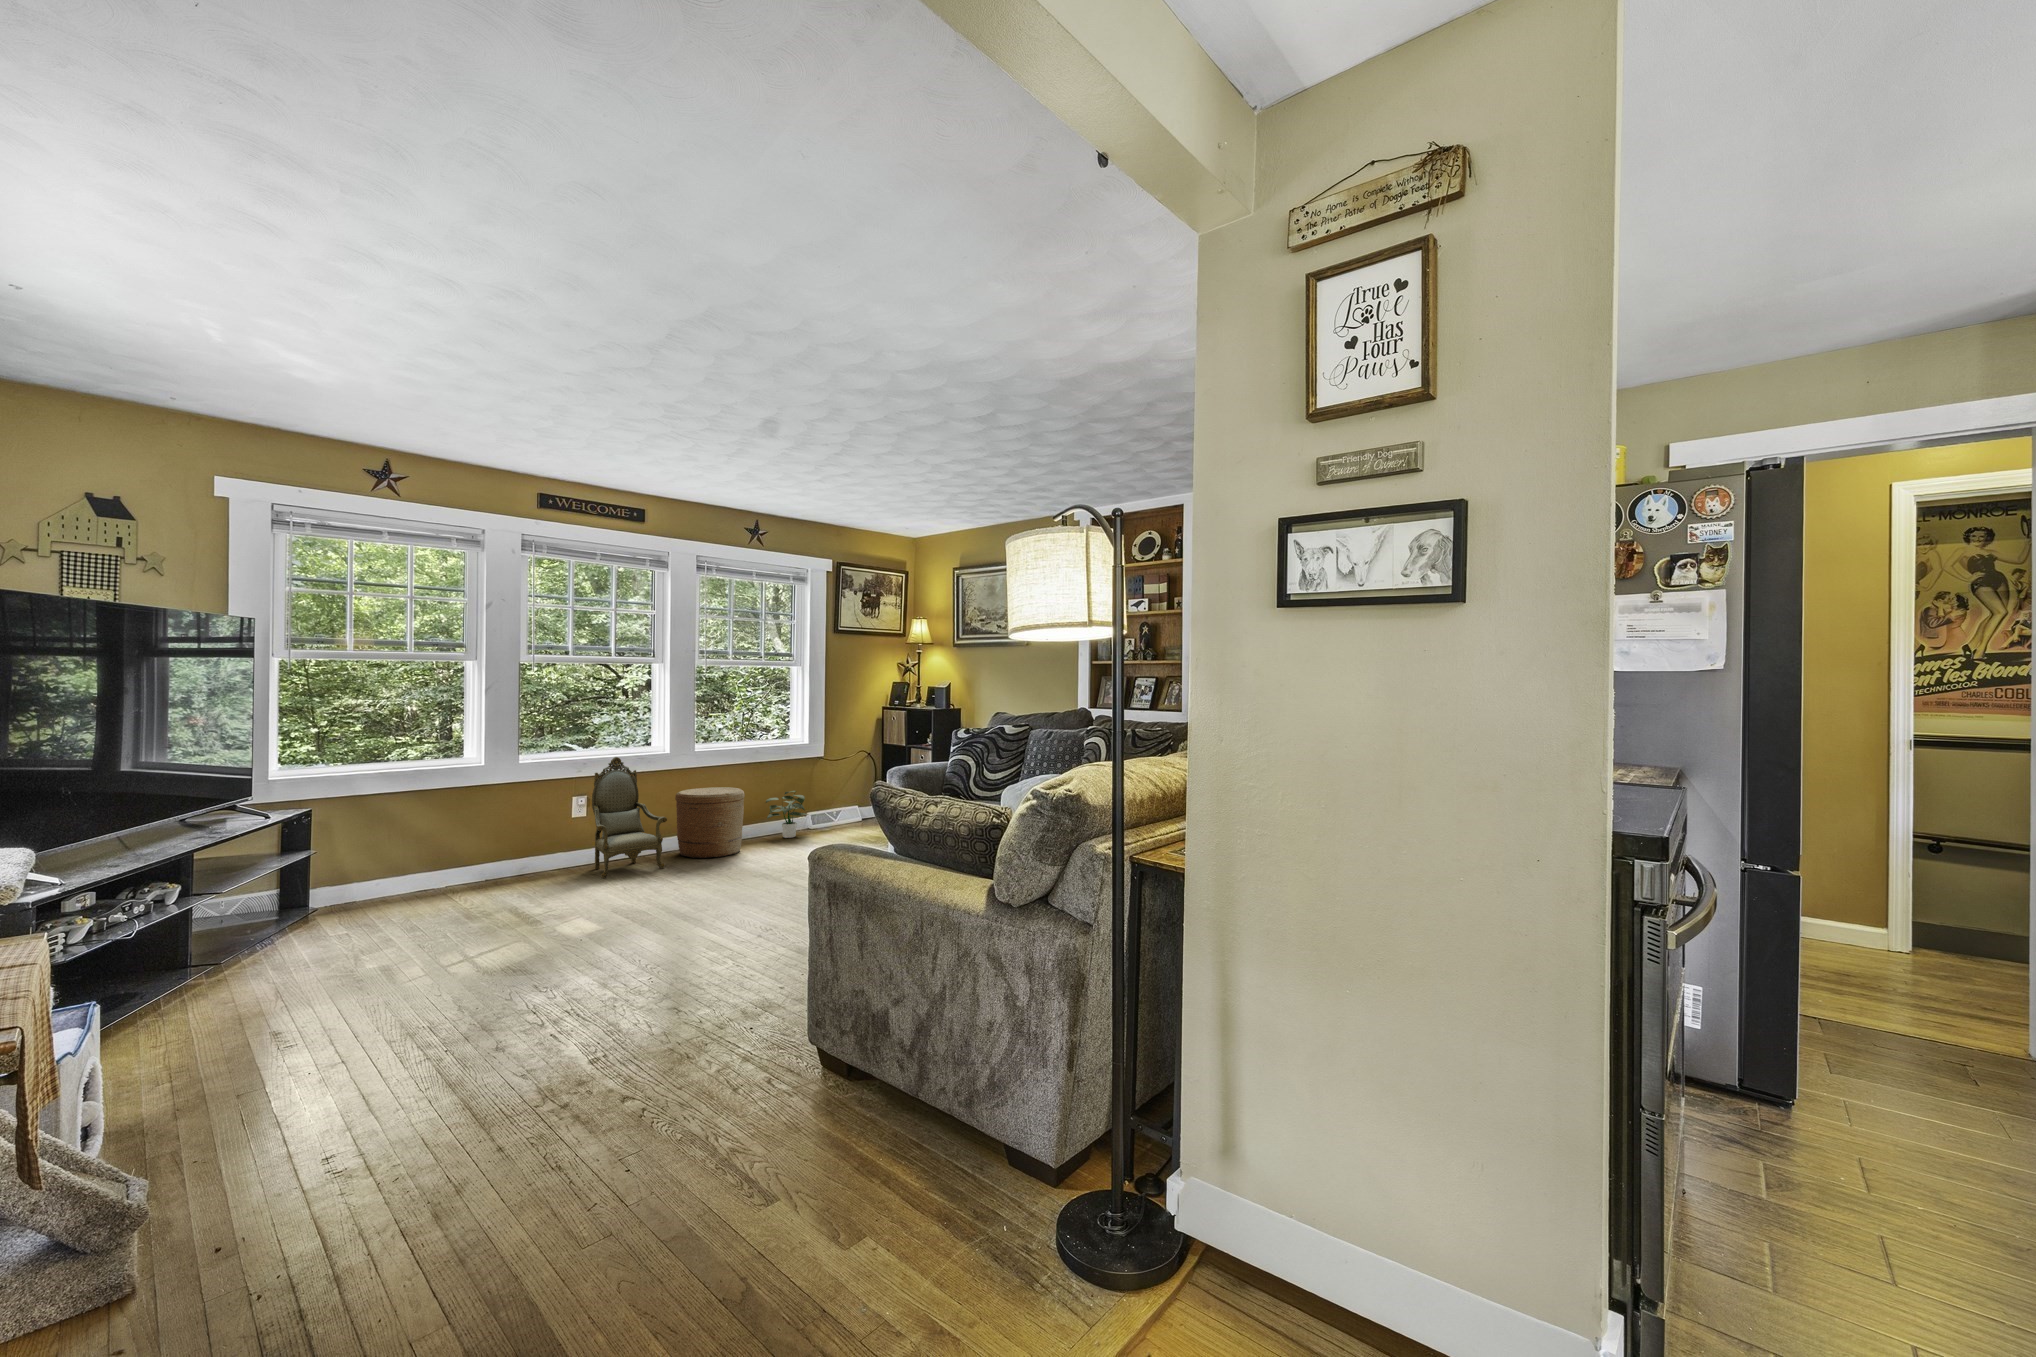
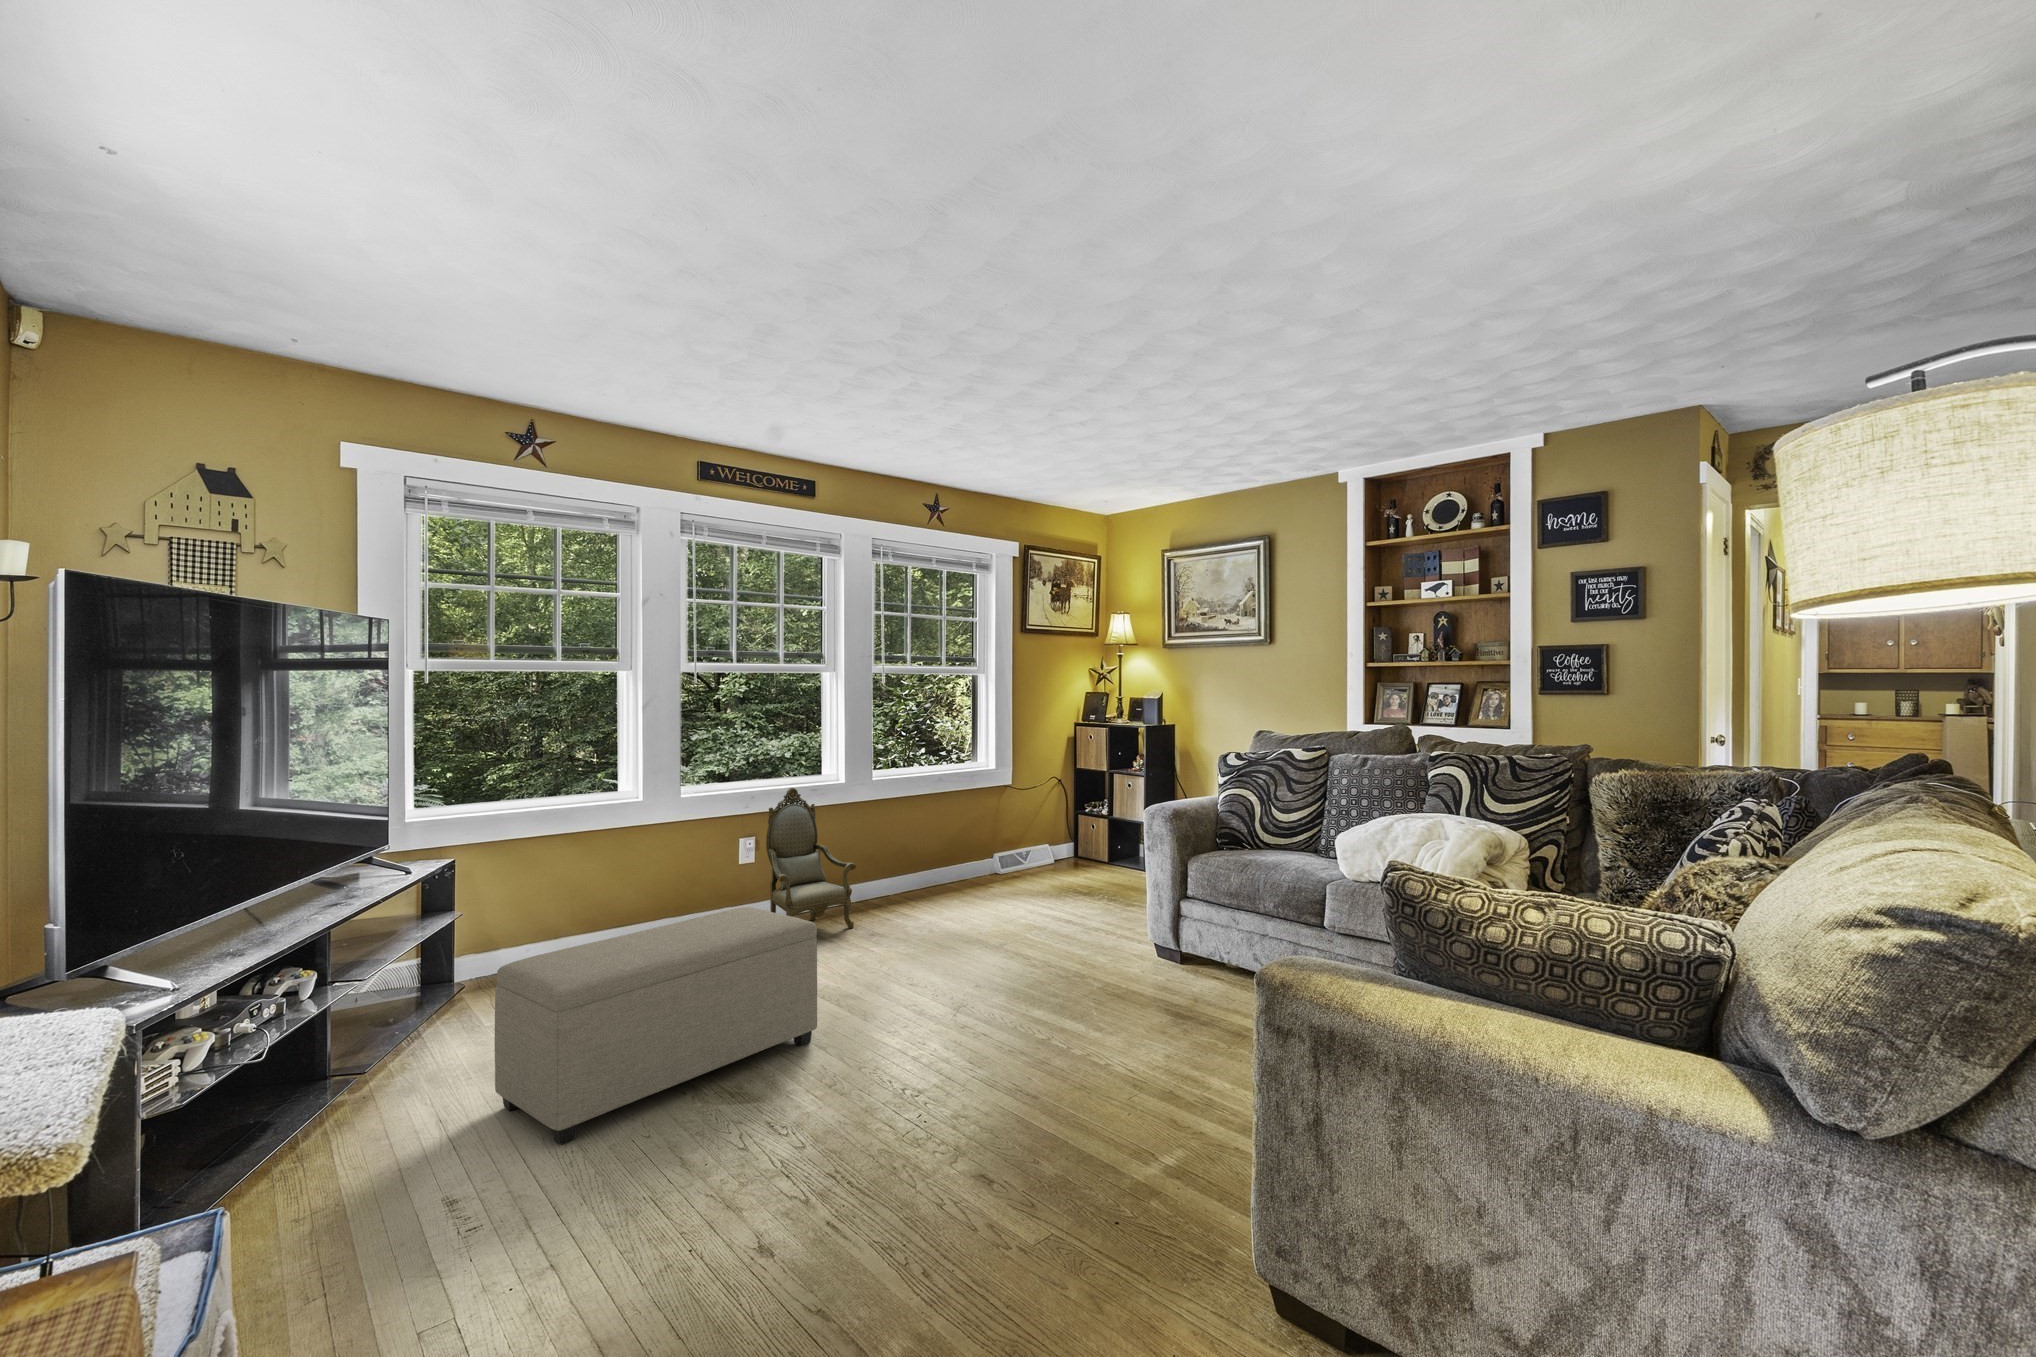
woven basket: present [675,787,745,859] -> none [857,824,938,914]
potted plant: present [766,791,808,838] -> none [952,826,1003,885]
ottoman: none [327,843,595,1000] -> present [495,907,817,1144]

